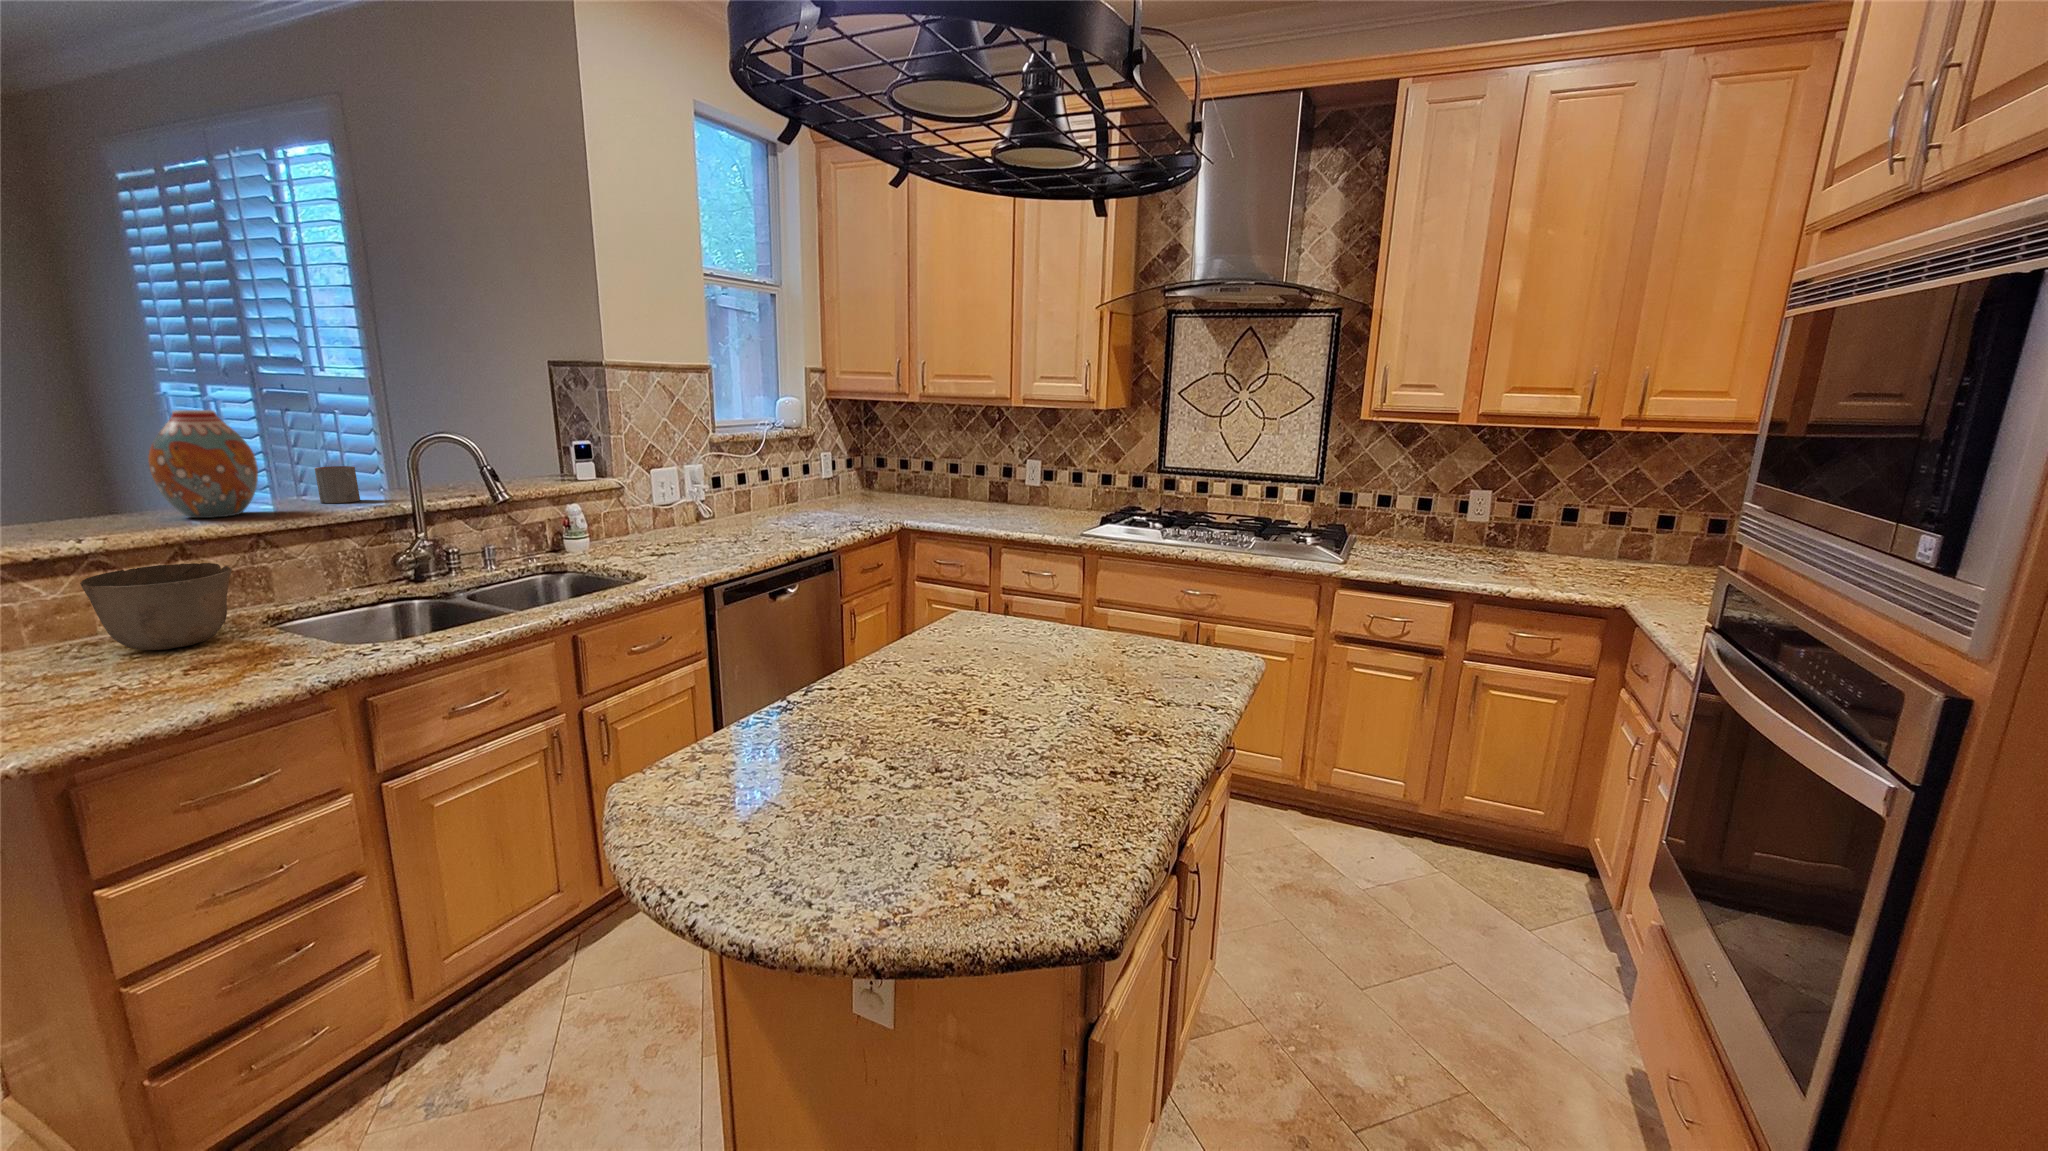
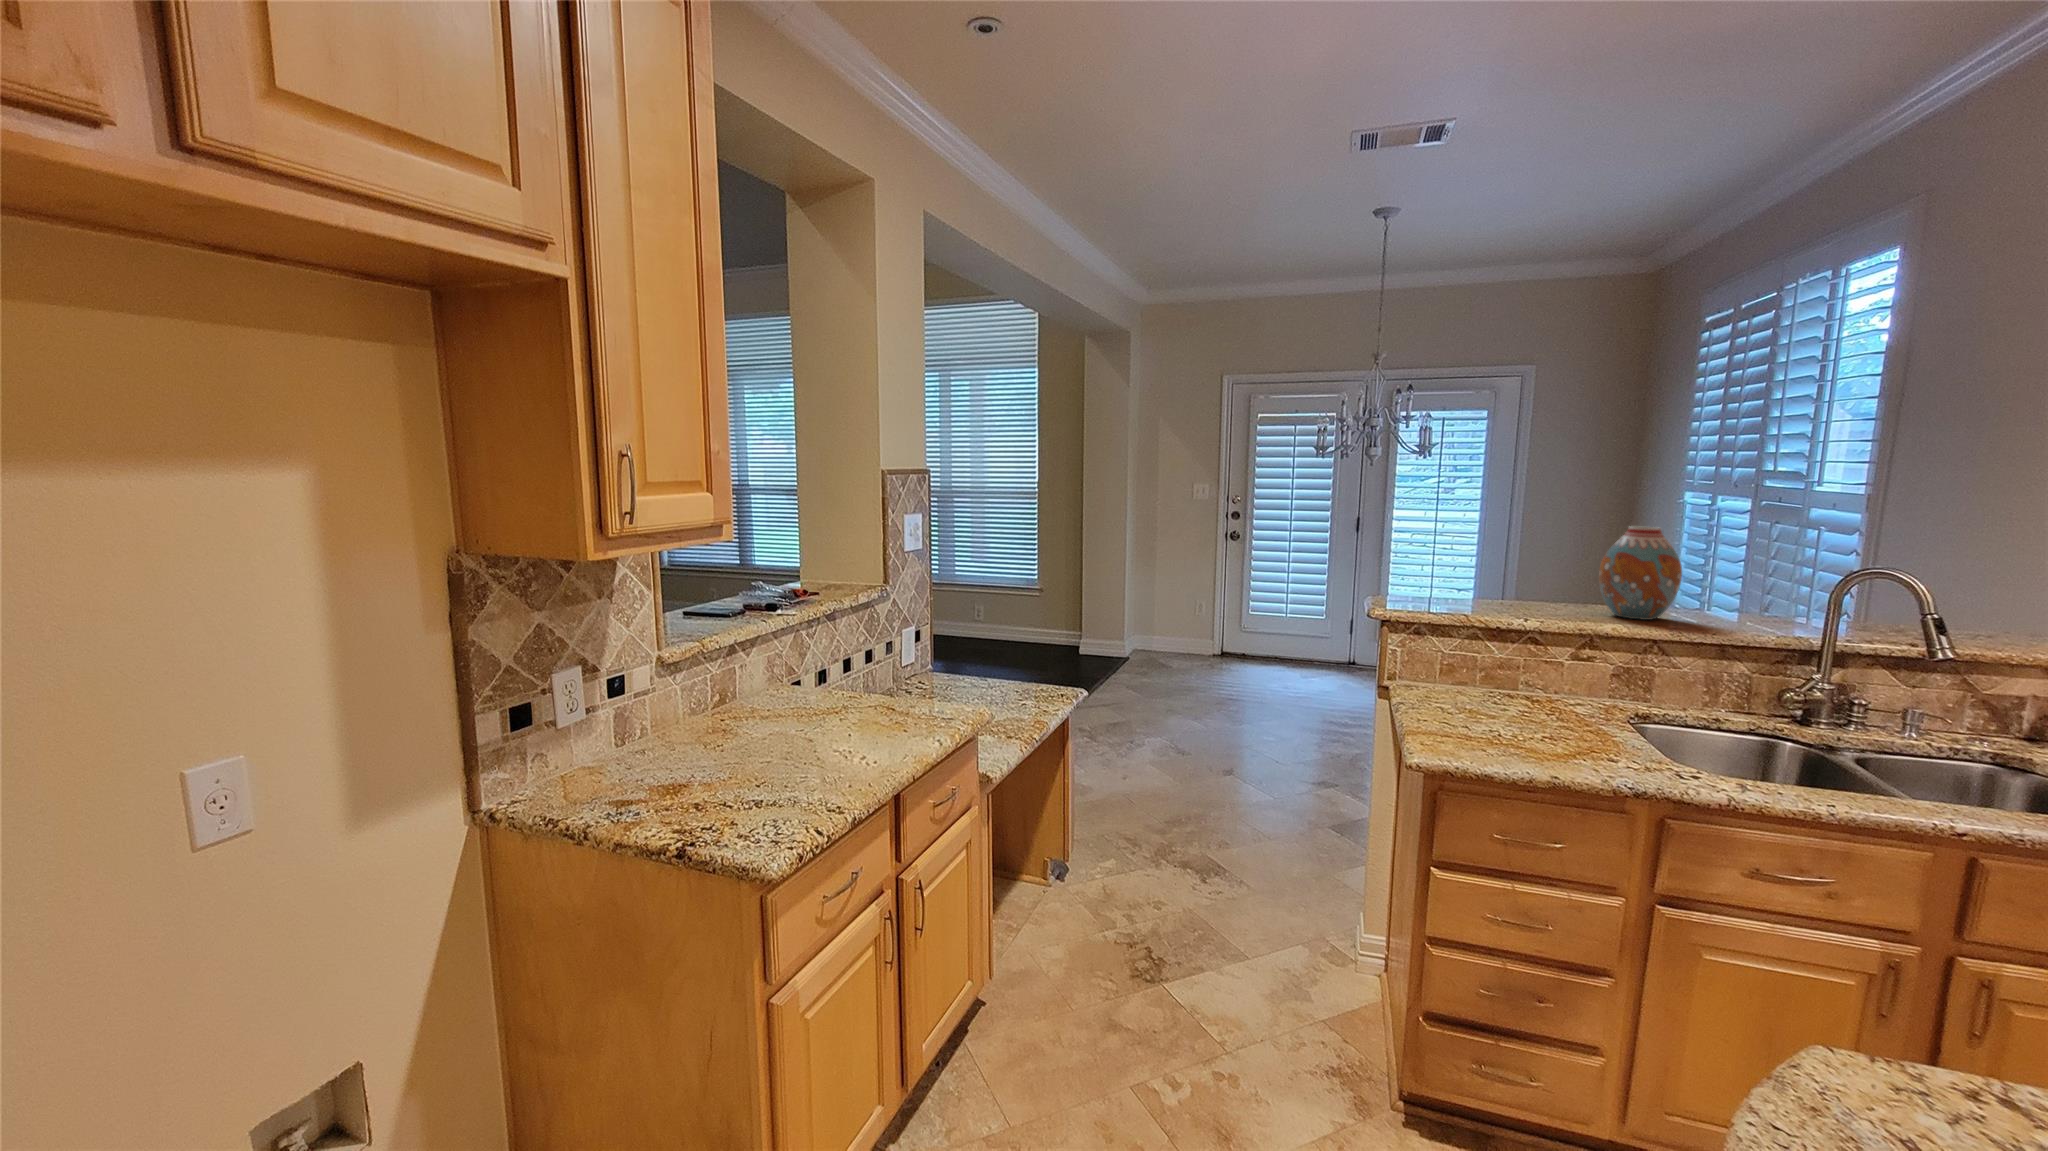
mug: present [315,466,360,503] -> none [1736,586,1783,625]
ceramic bowl: present [80,563,232,650] -> none [1513,648,1612,718]

